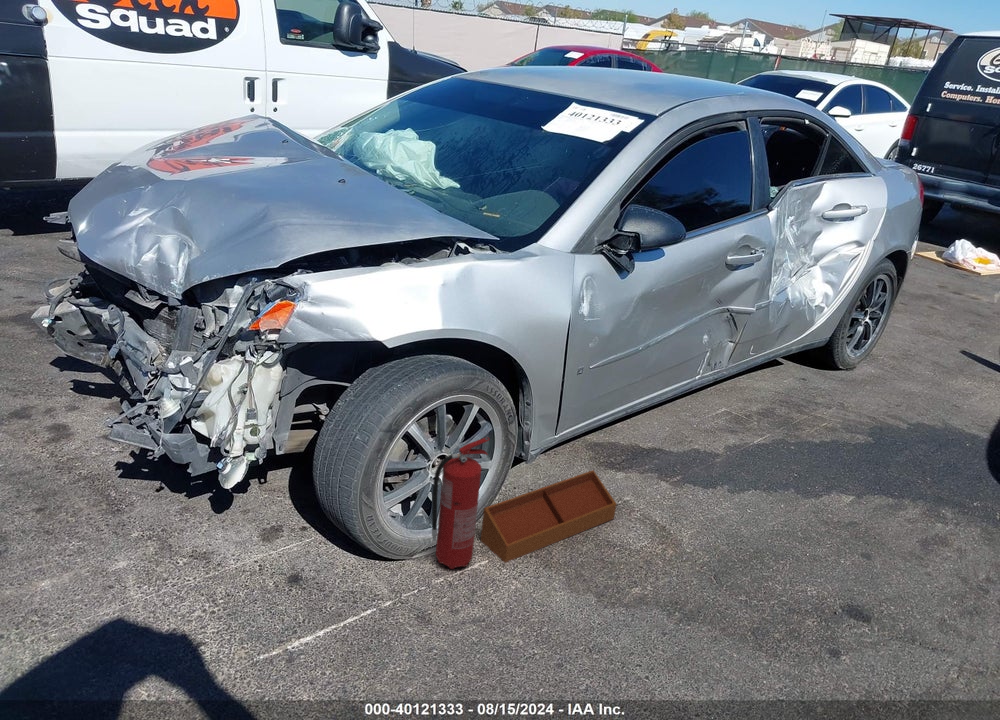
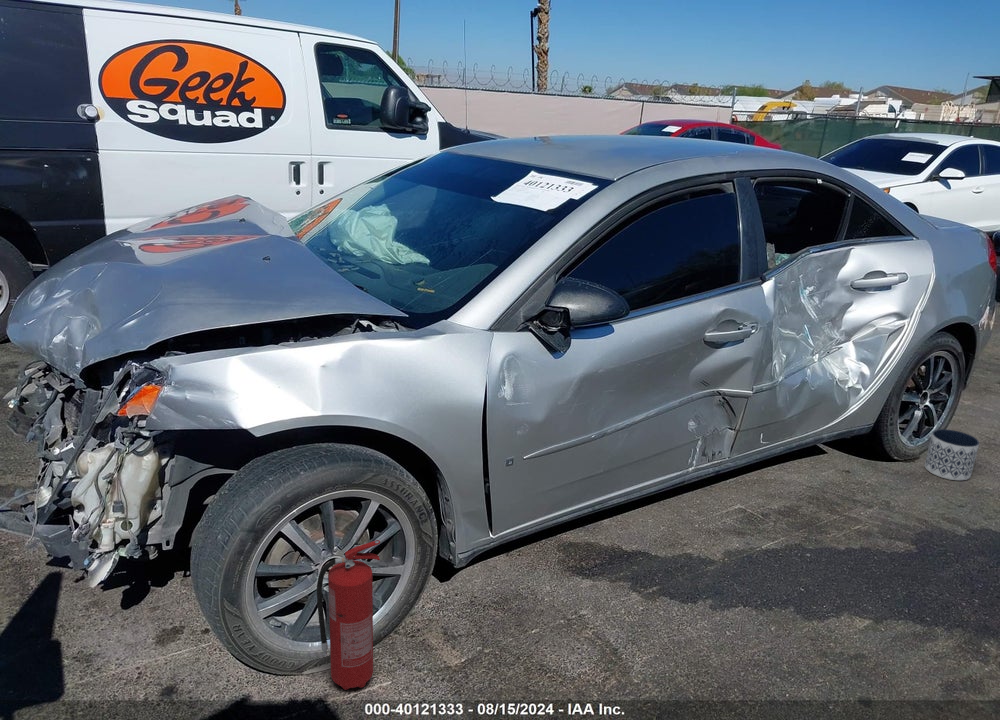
planter: none [861,343,908,386] -> present [925,429,979,481]
storage bin: present [481,470,616,563] -> none [393,577,561,685]

